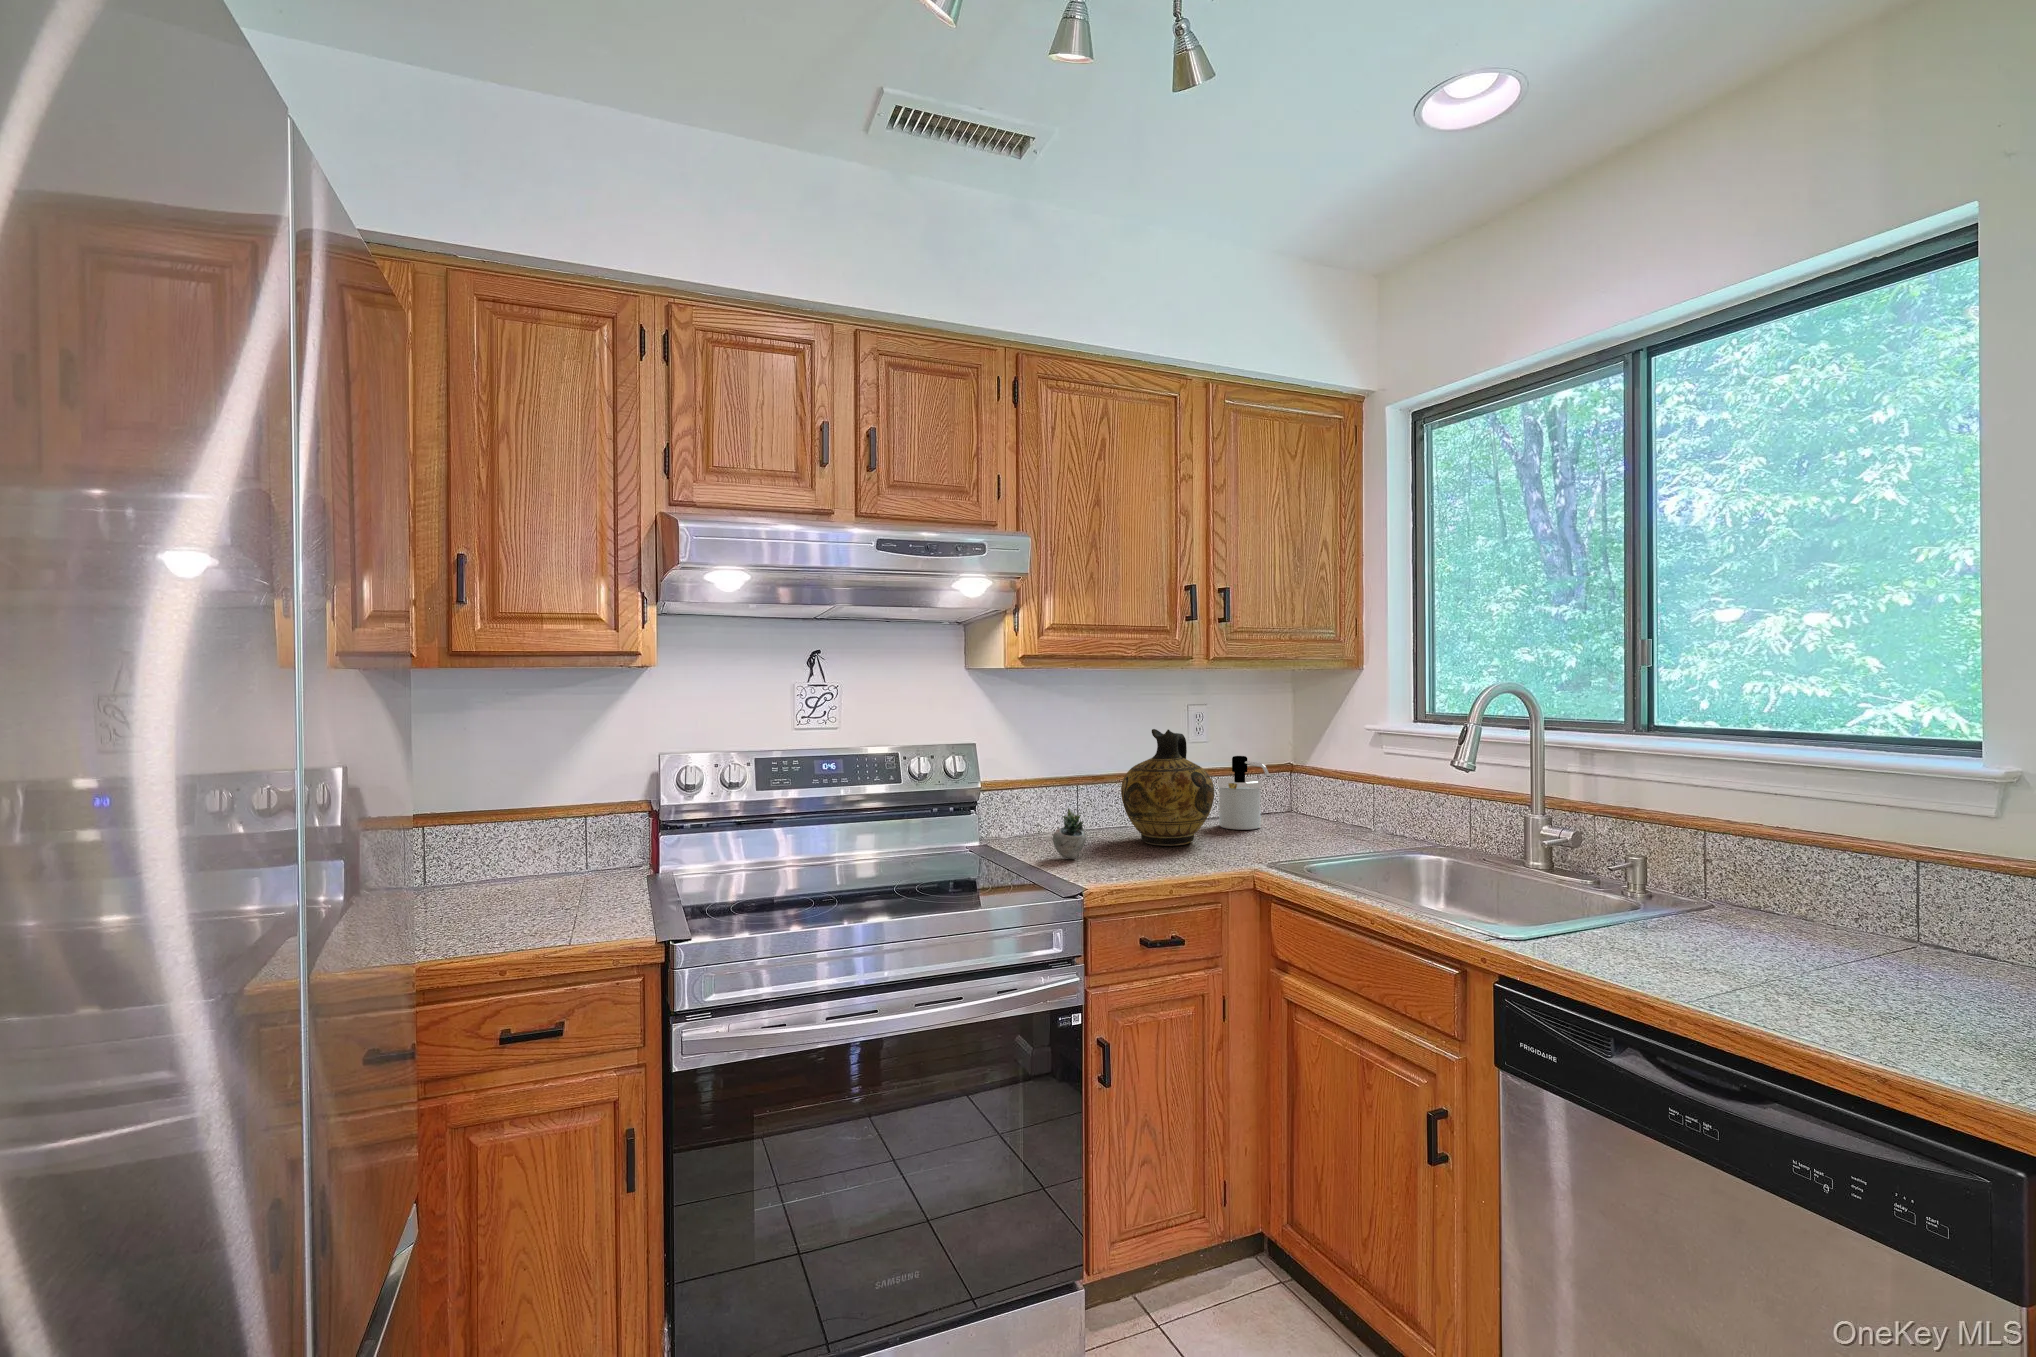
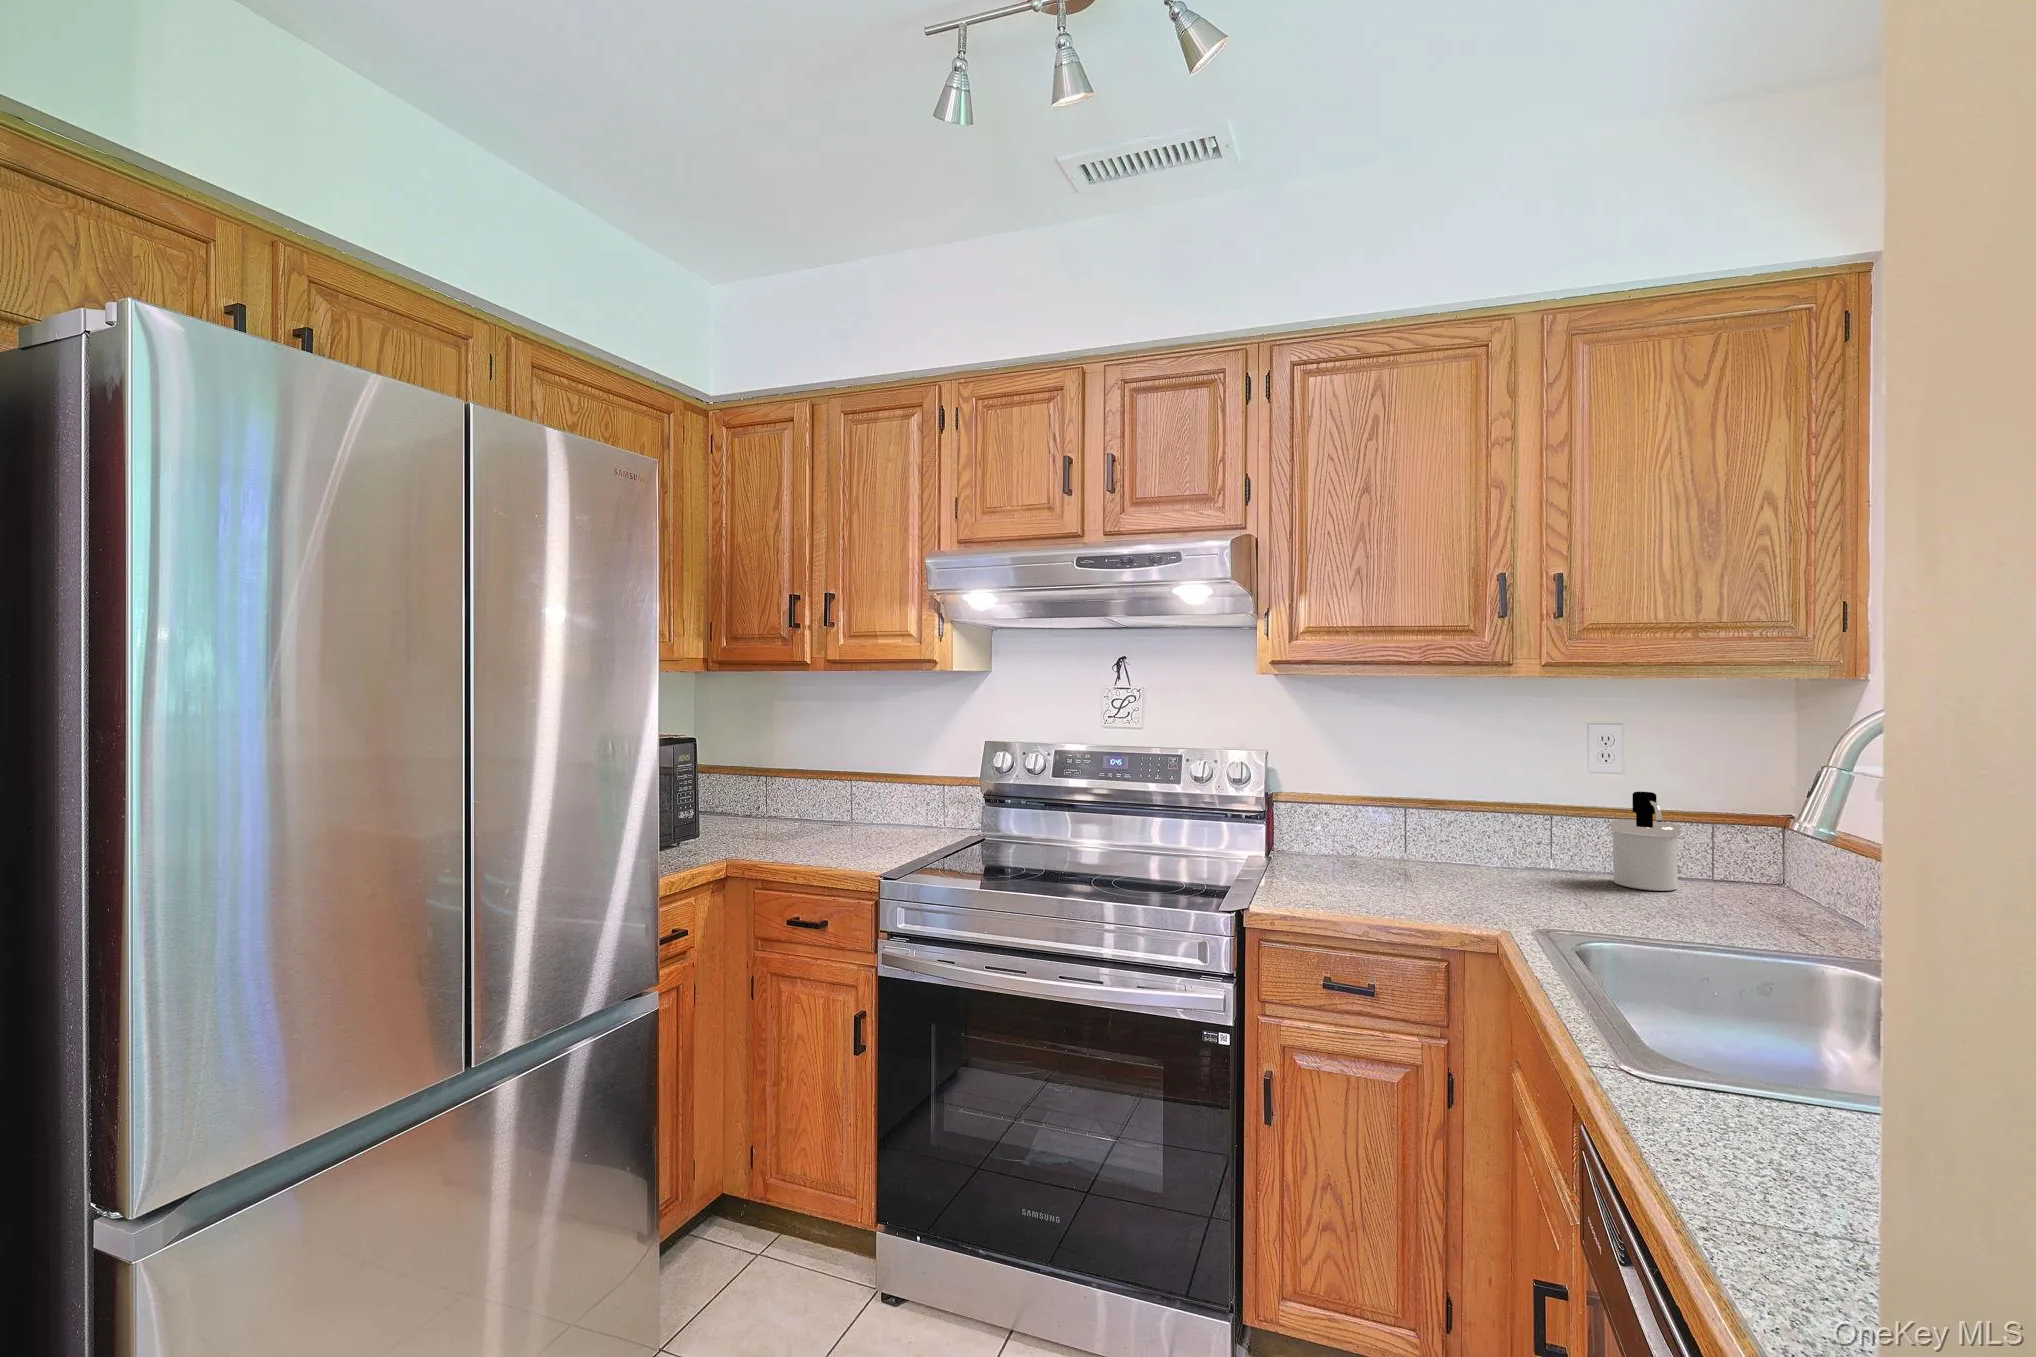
ceramic jug: present [1121,729,1214,846] -> none [1426,746,1551,889]
succulent plant: present [1053,802,1118,859] -> none [1305,824,1382,879]

